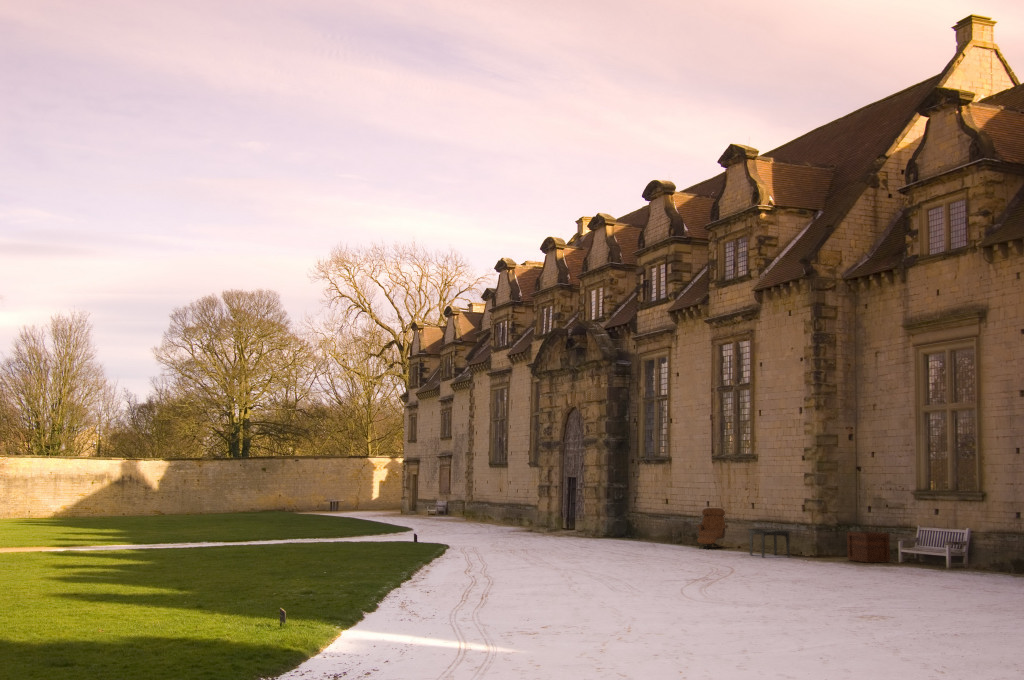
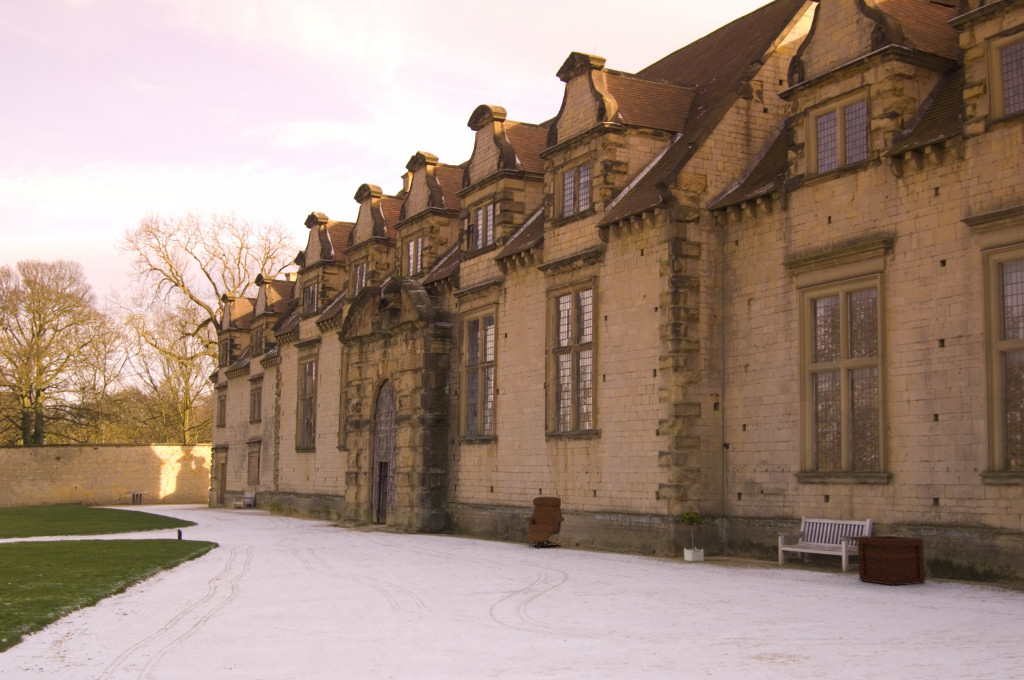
potted tree: none [821,520,841,560] -> present [680,511,704,561]
round table: present [747,528,791,557] -> none [587,522,643,560]
wooden crate: present [847,531,890,563] -> present [858,536,925,585]

